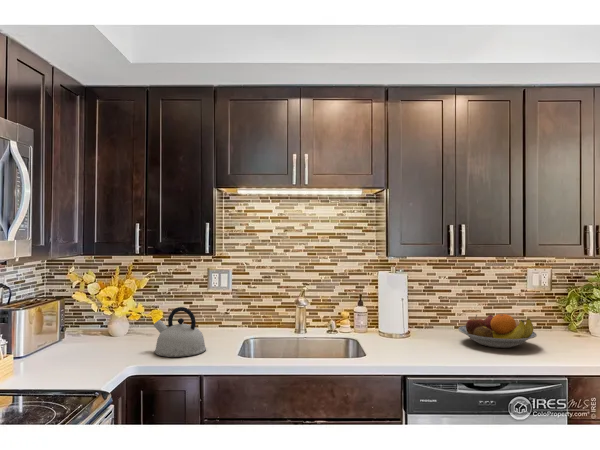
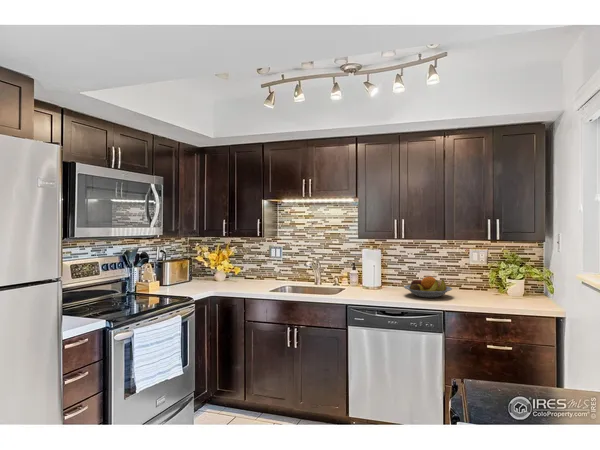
kettle: present [154,307,206,357] -> none [230,265,257,291]

